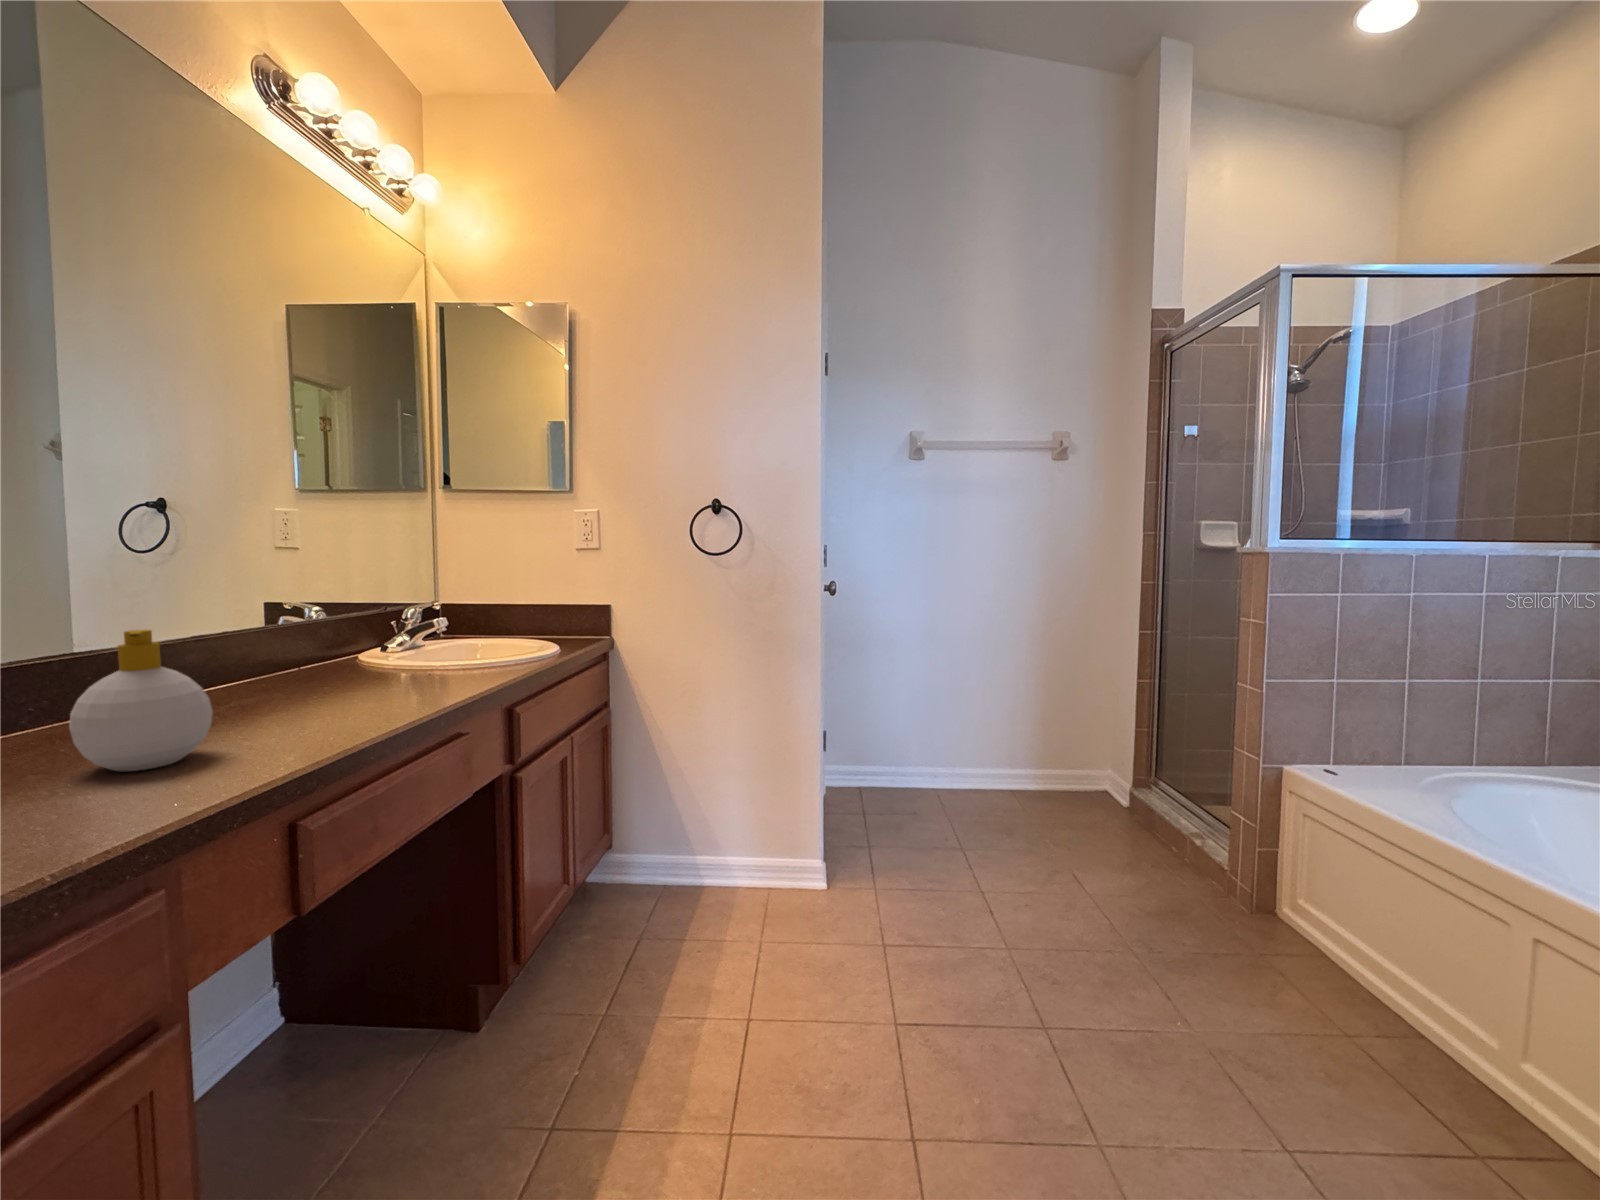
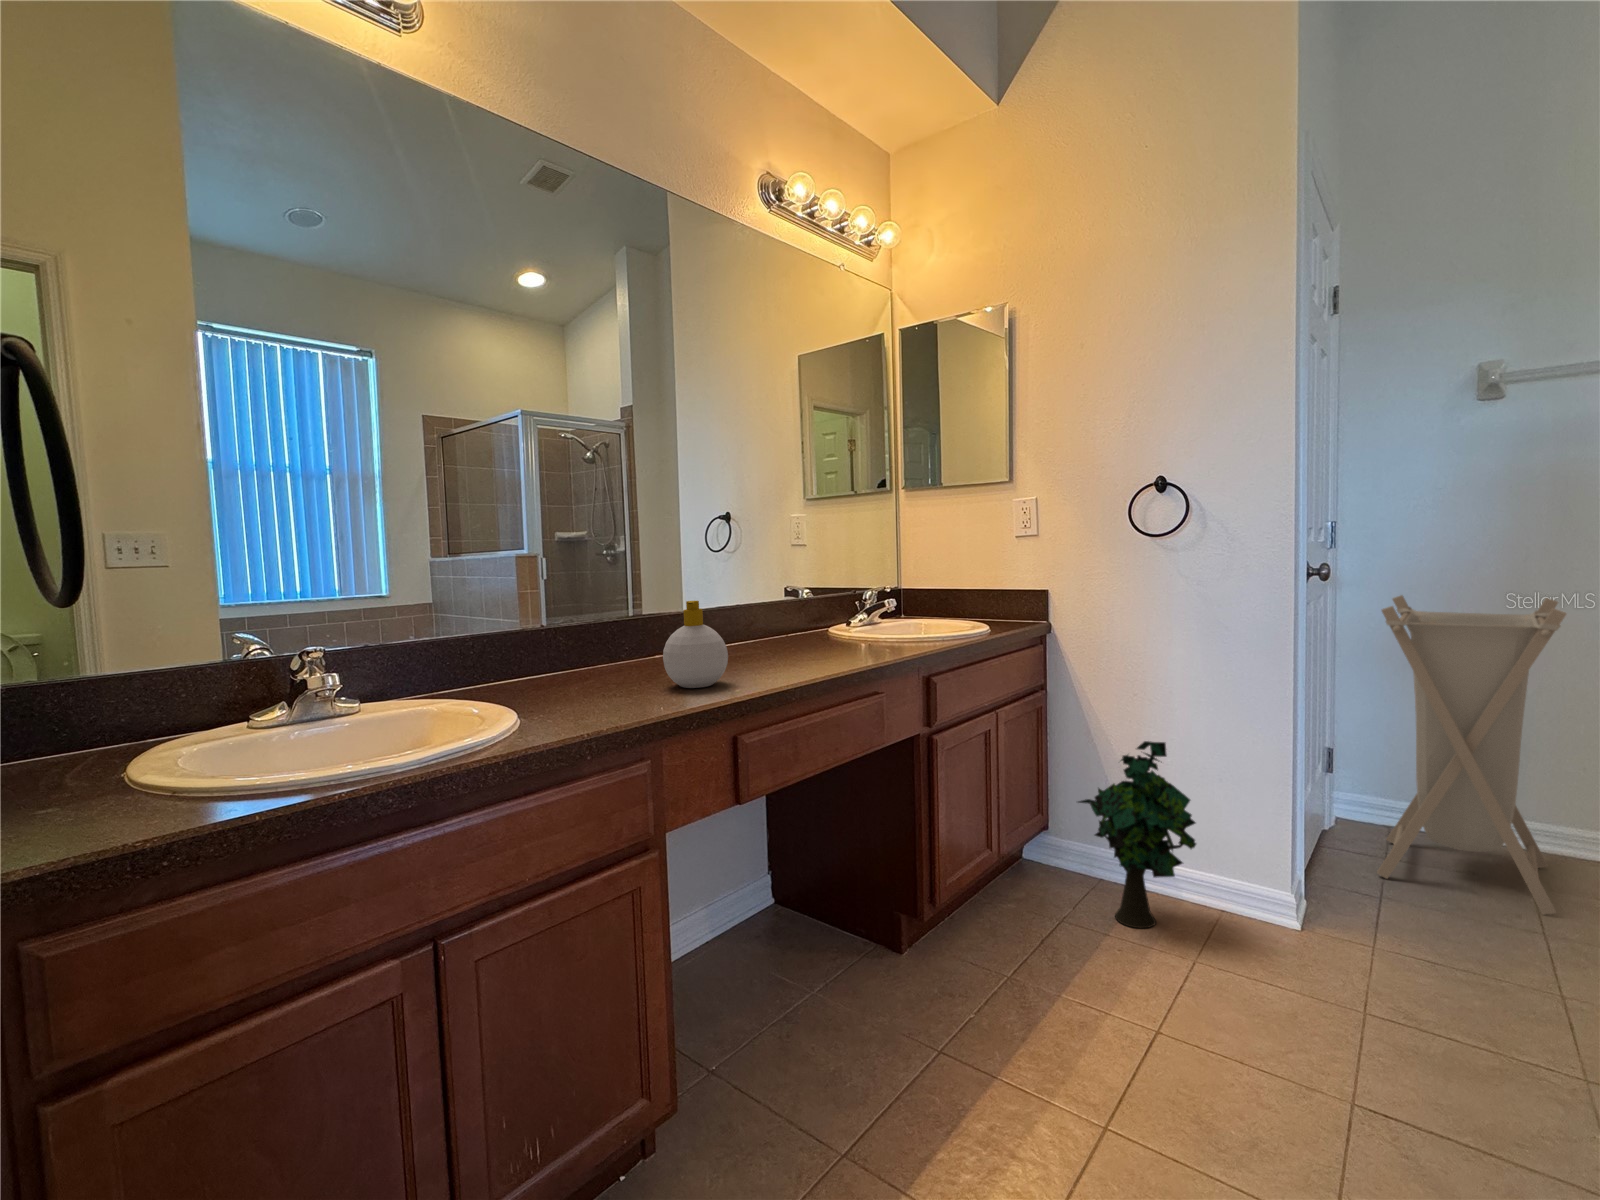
laundry hamper: none [857,608,965,830] -> present [1377,595,1566,914]
decorative plant: none [650,745,756,923] -> present [1078,741,1196,928]

